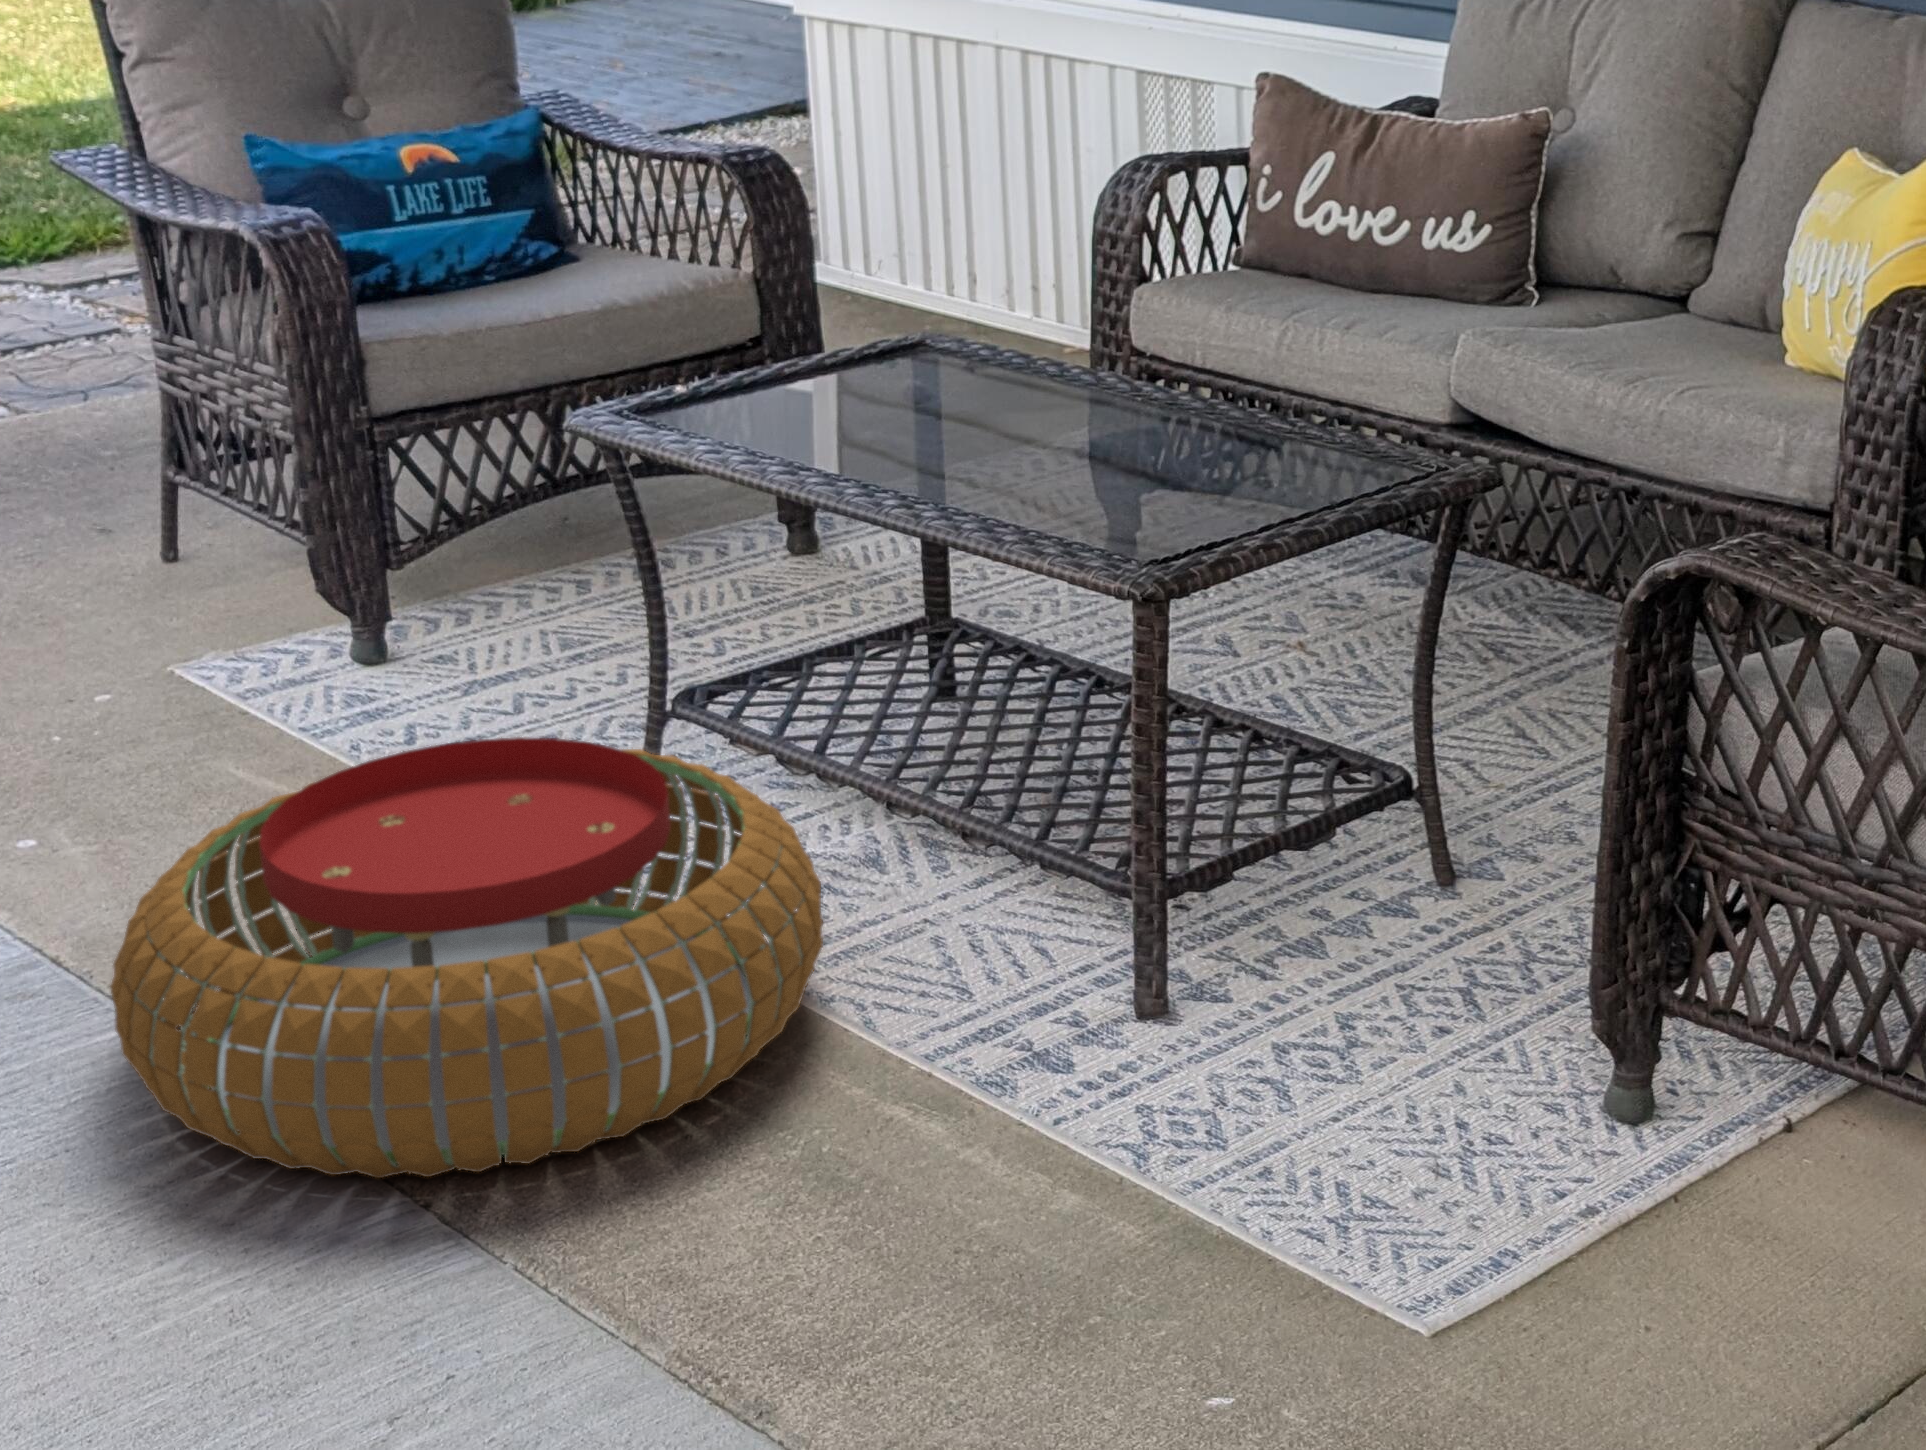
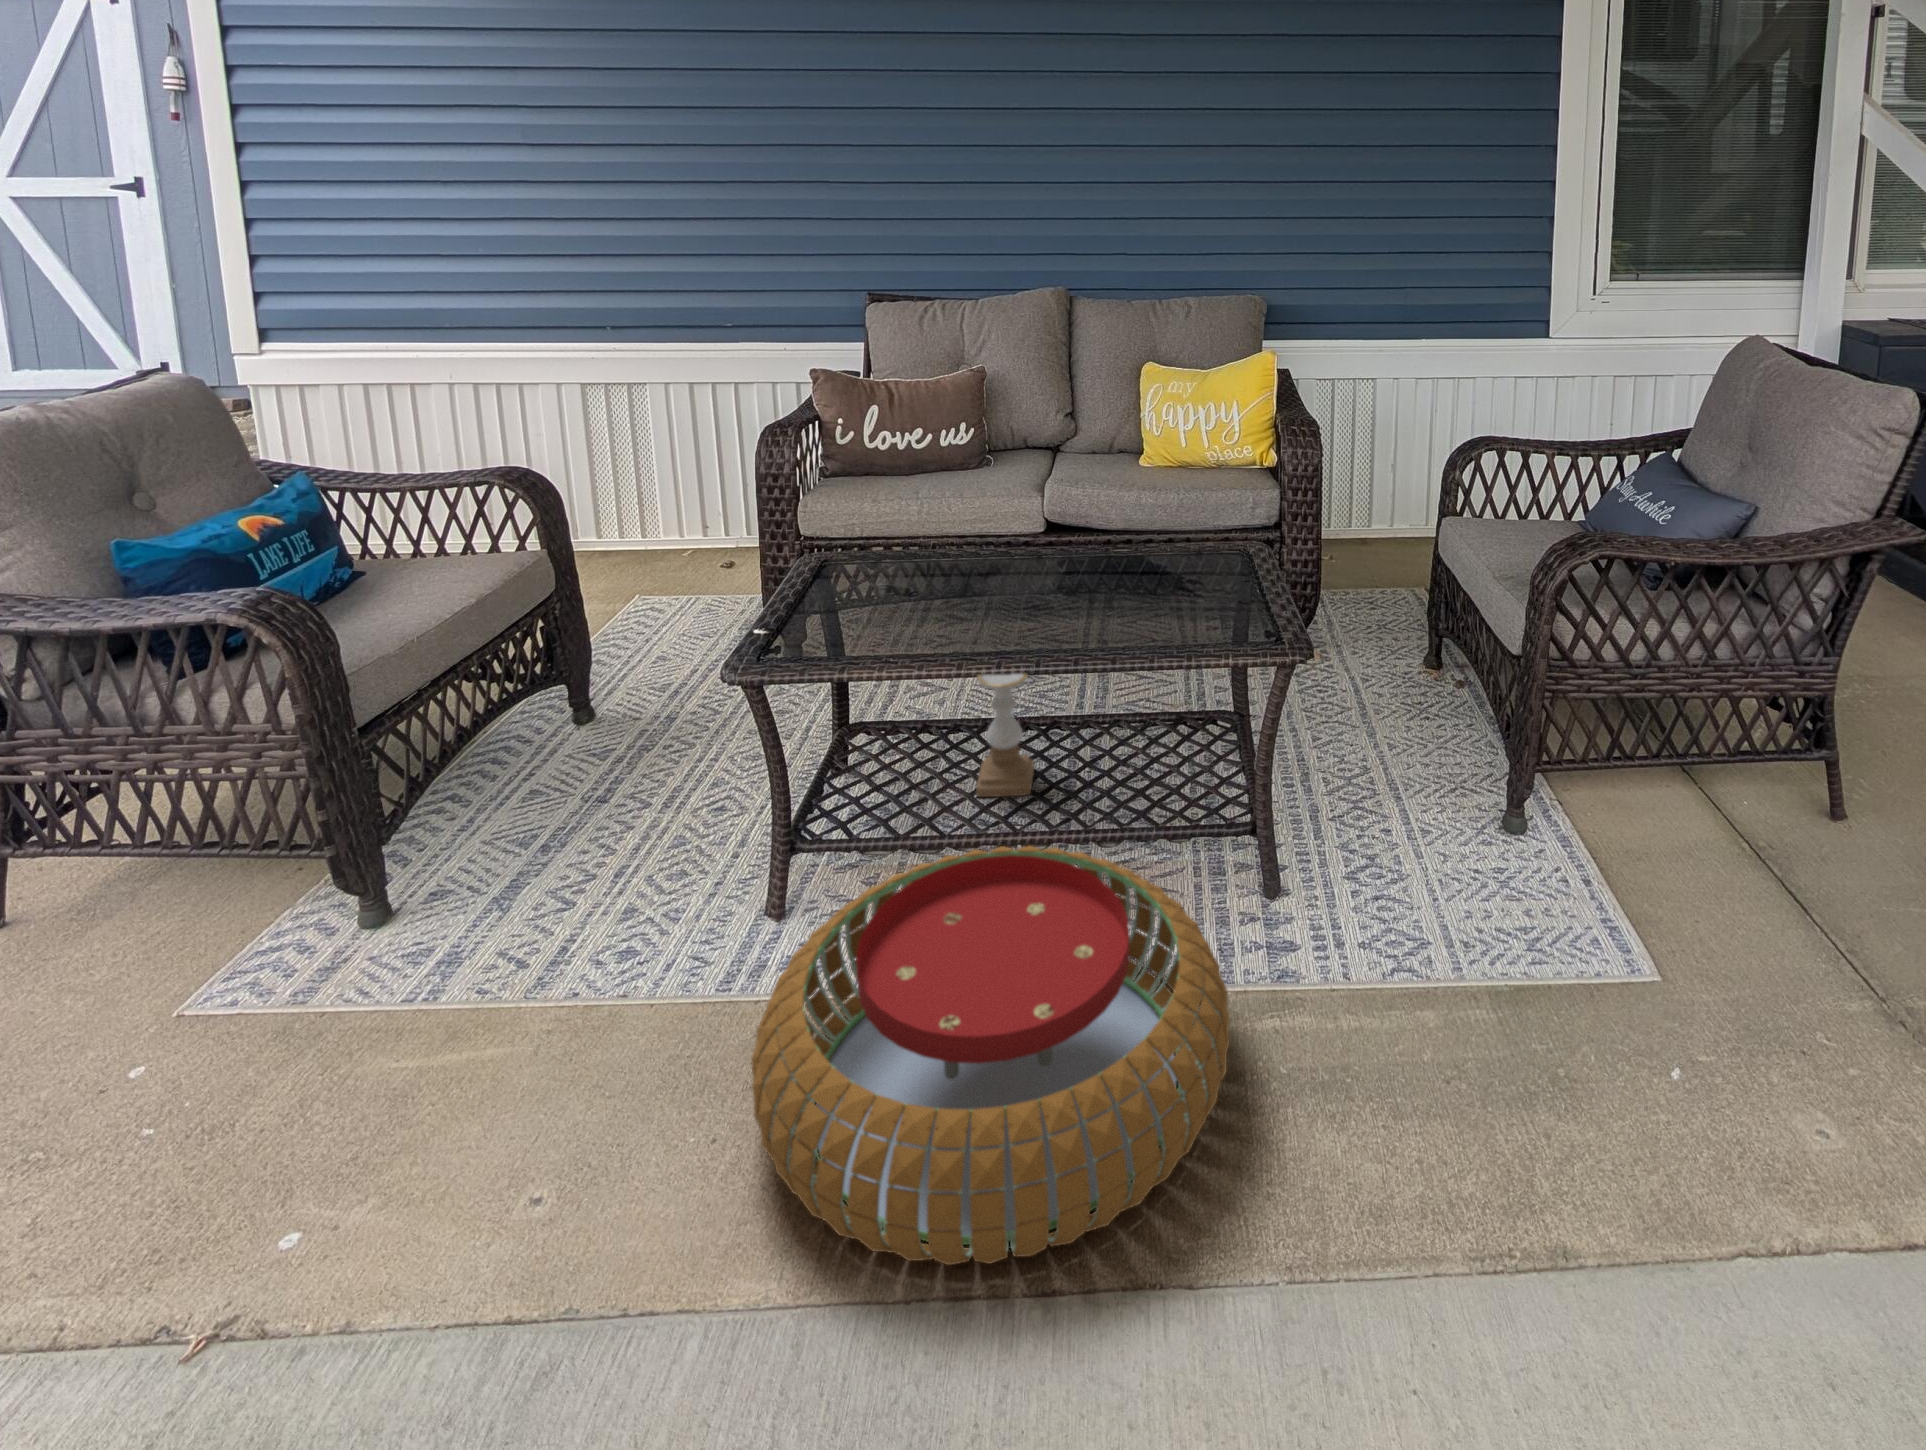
candle holder: none [911,553,1036,776] -> present [976,674,1034,797]

